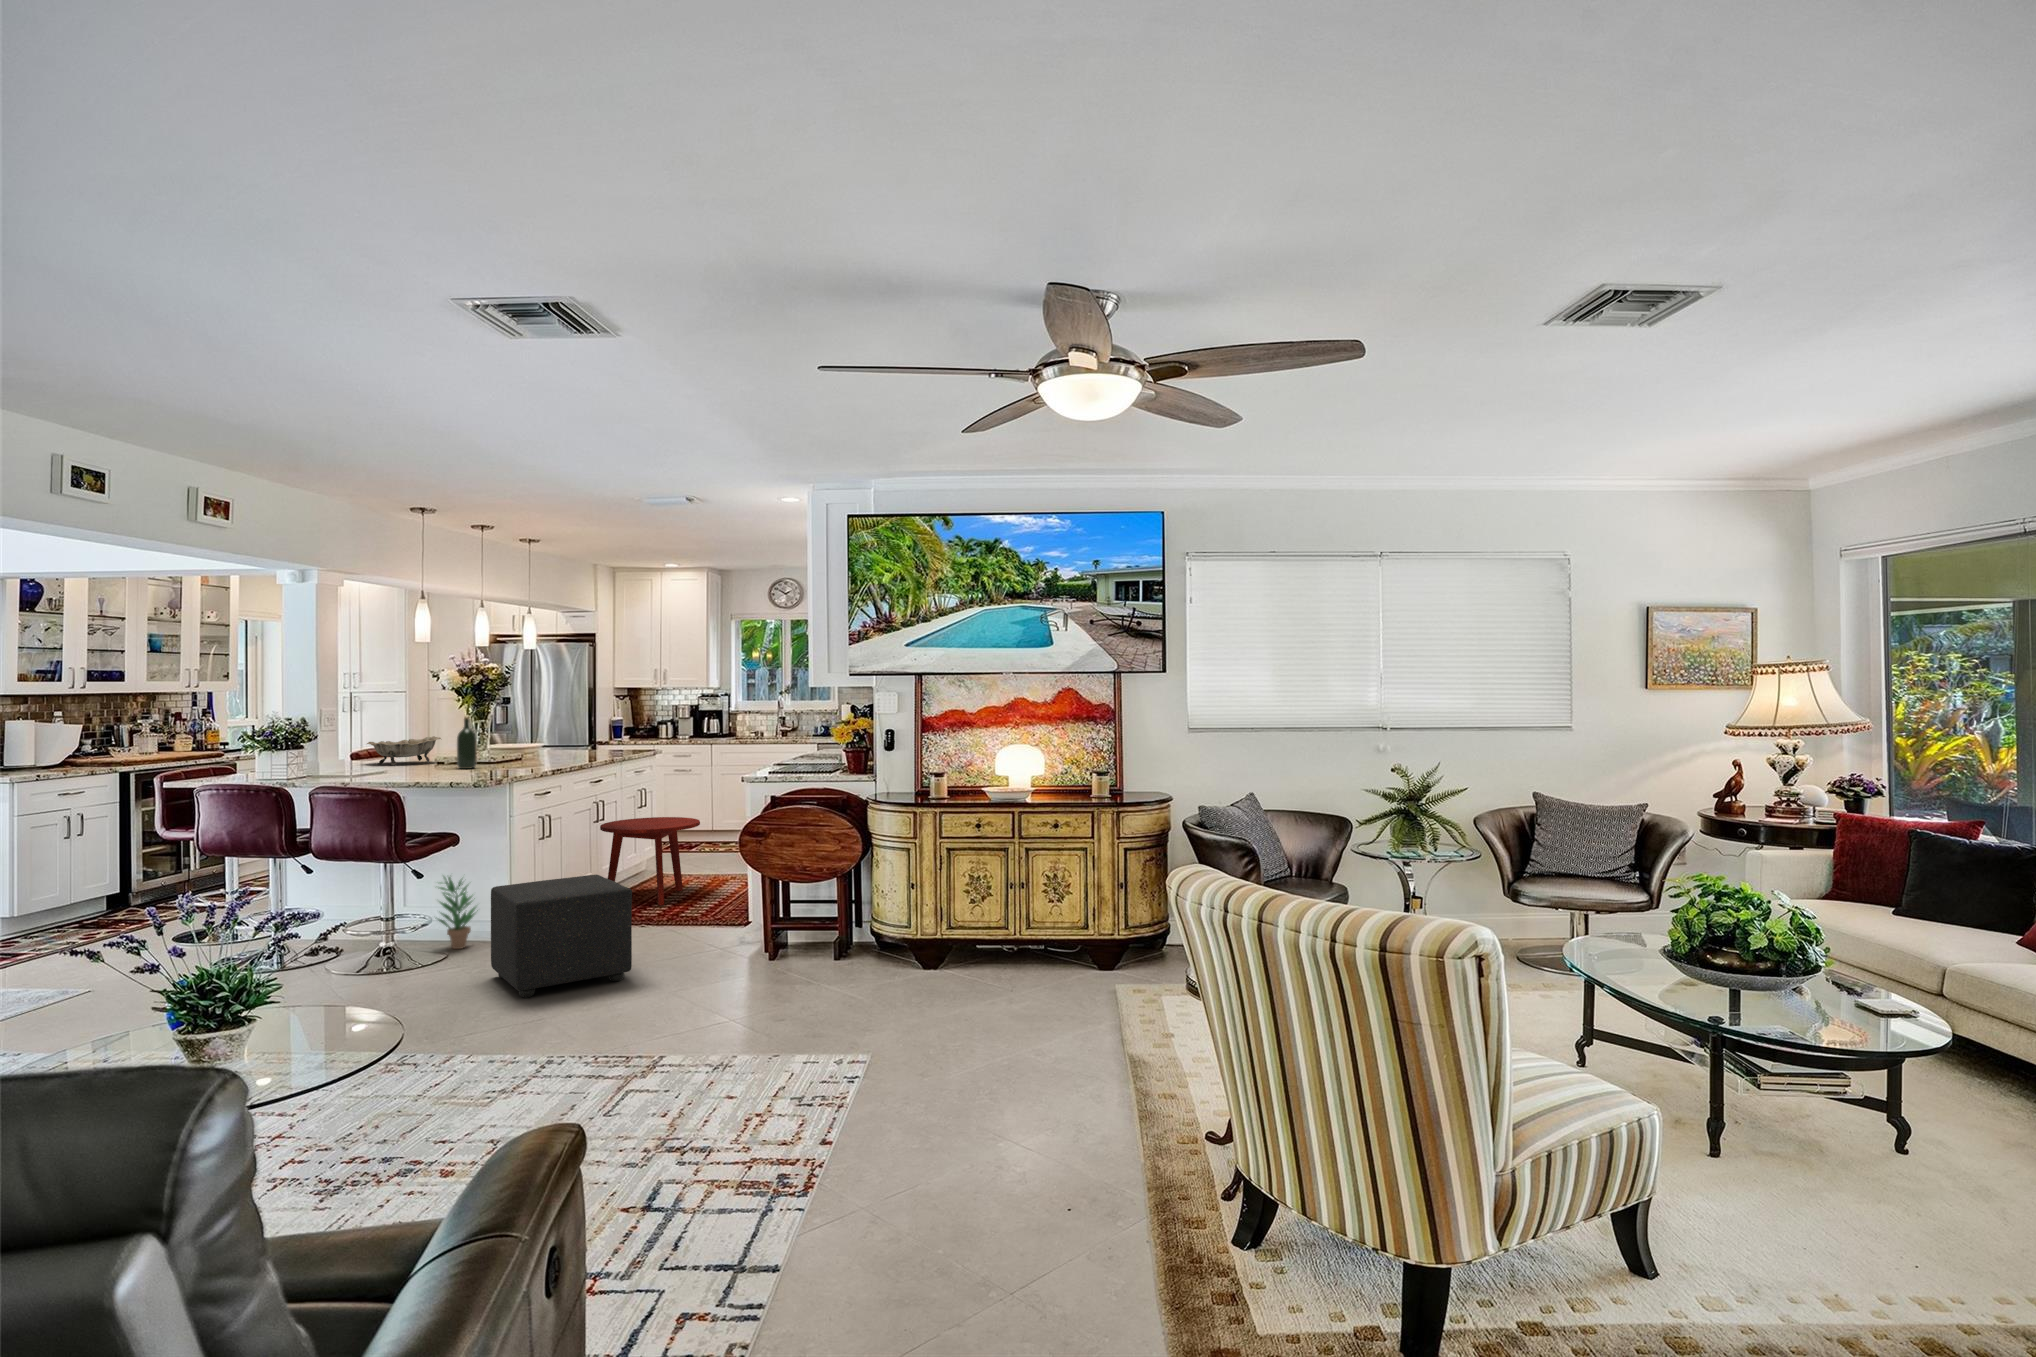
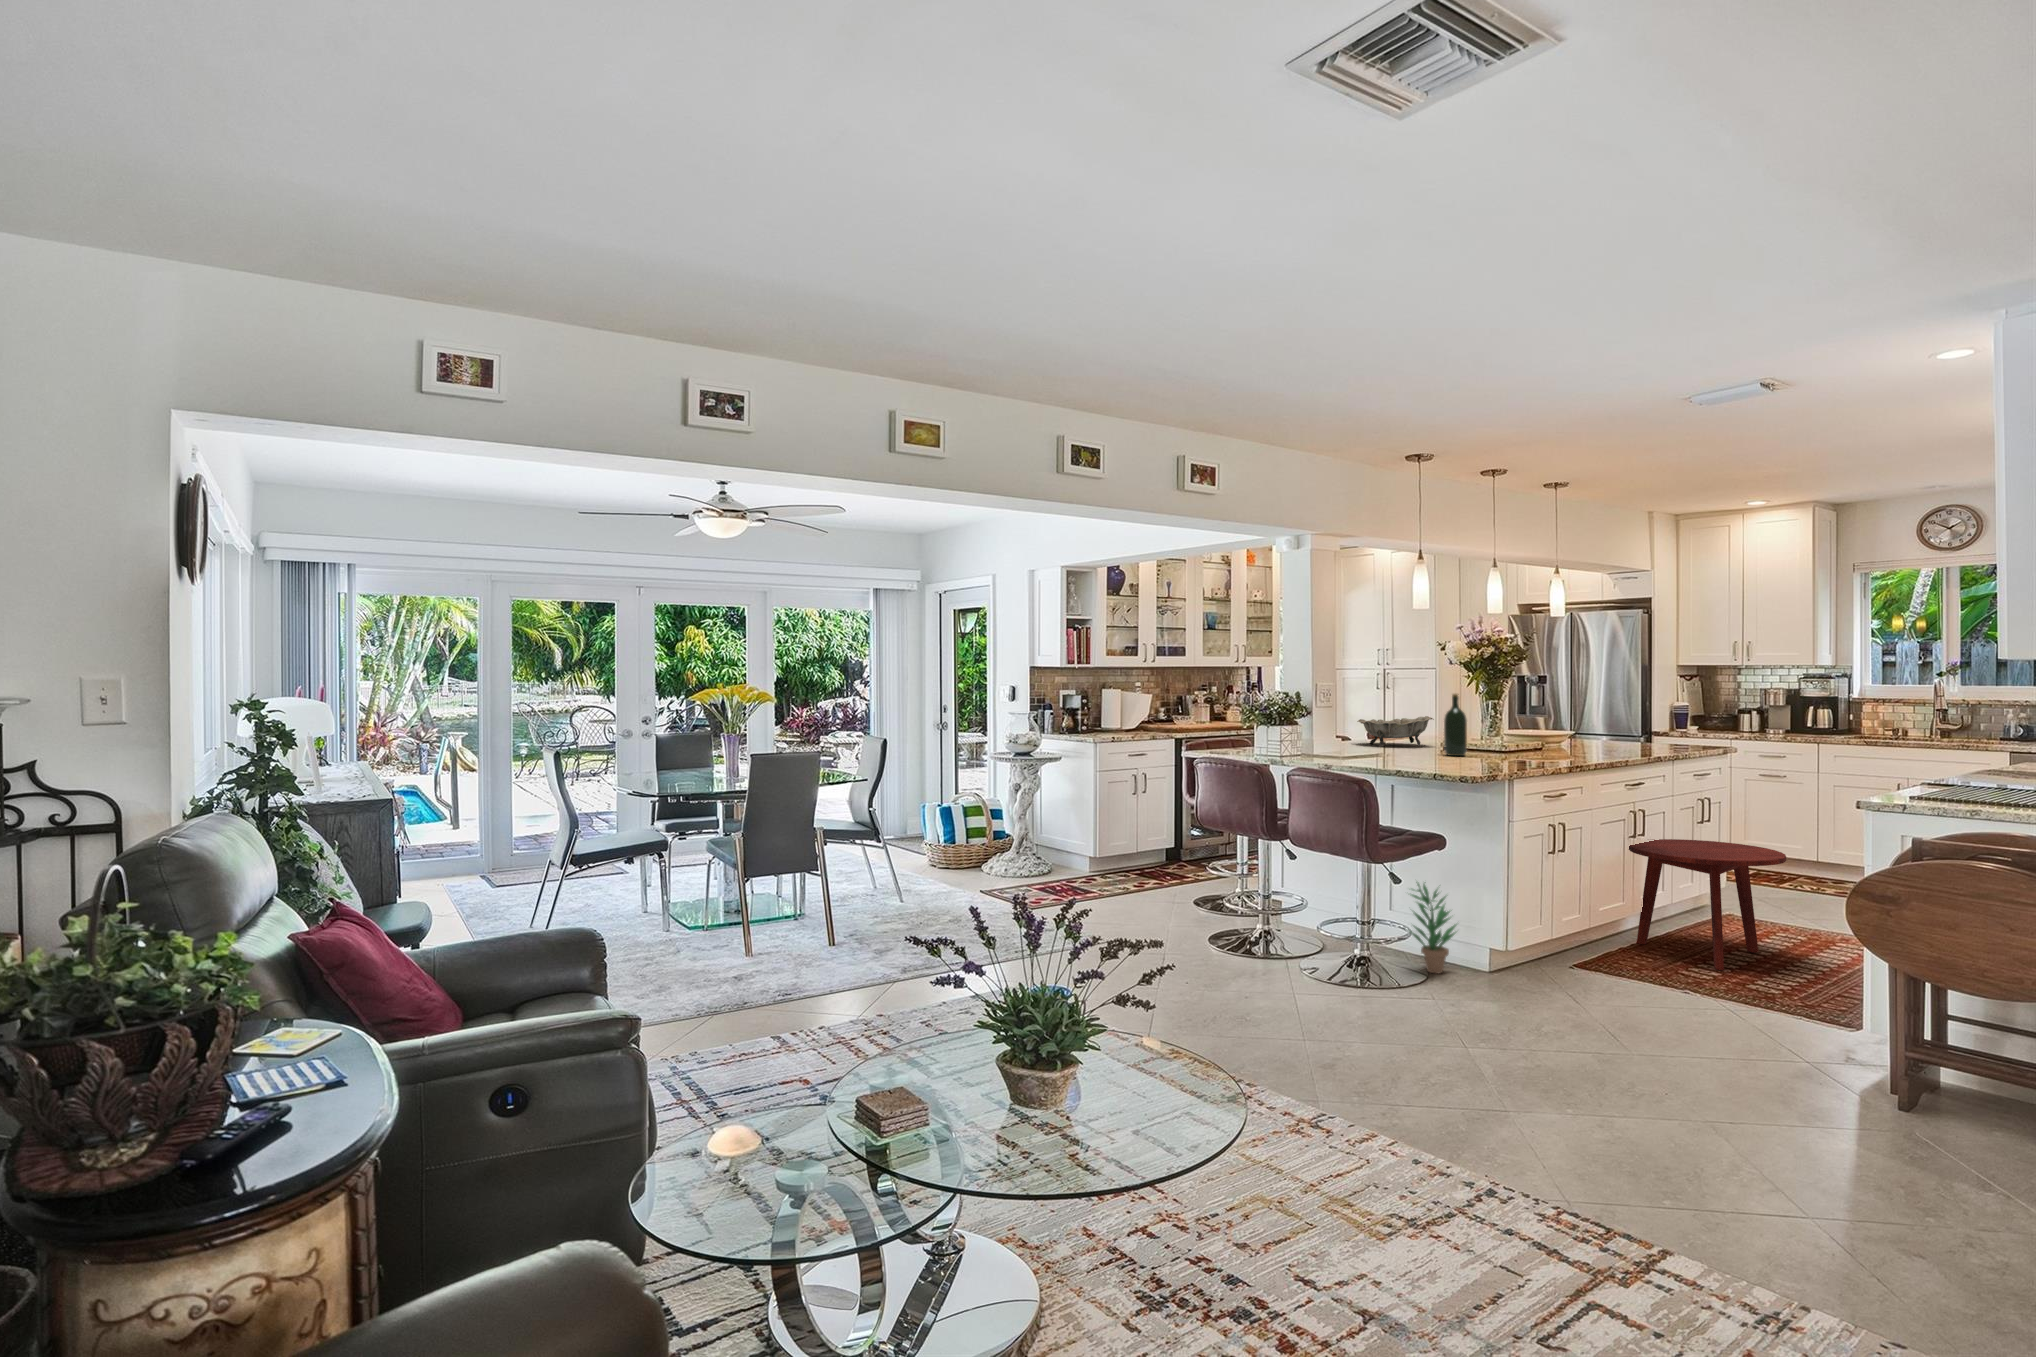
ottoman: present [491,875,632,998] -> none [1457,909,1646,1081]

